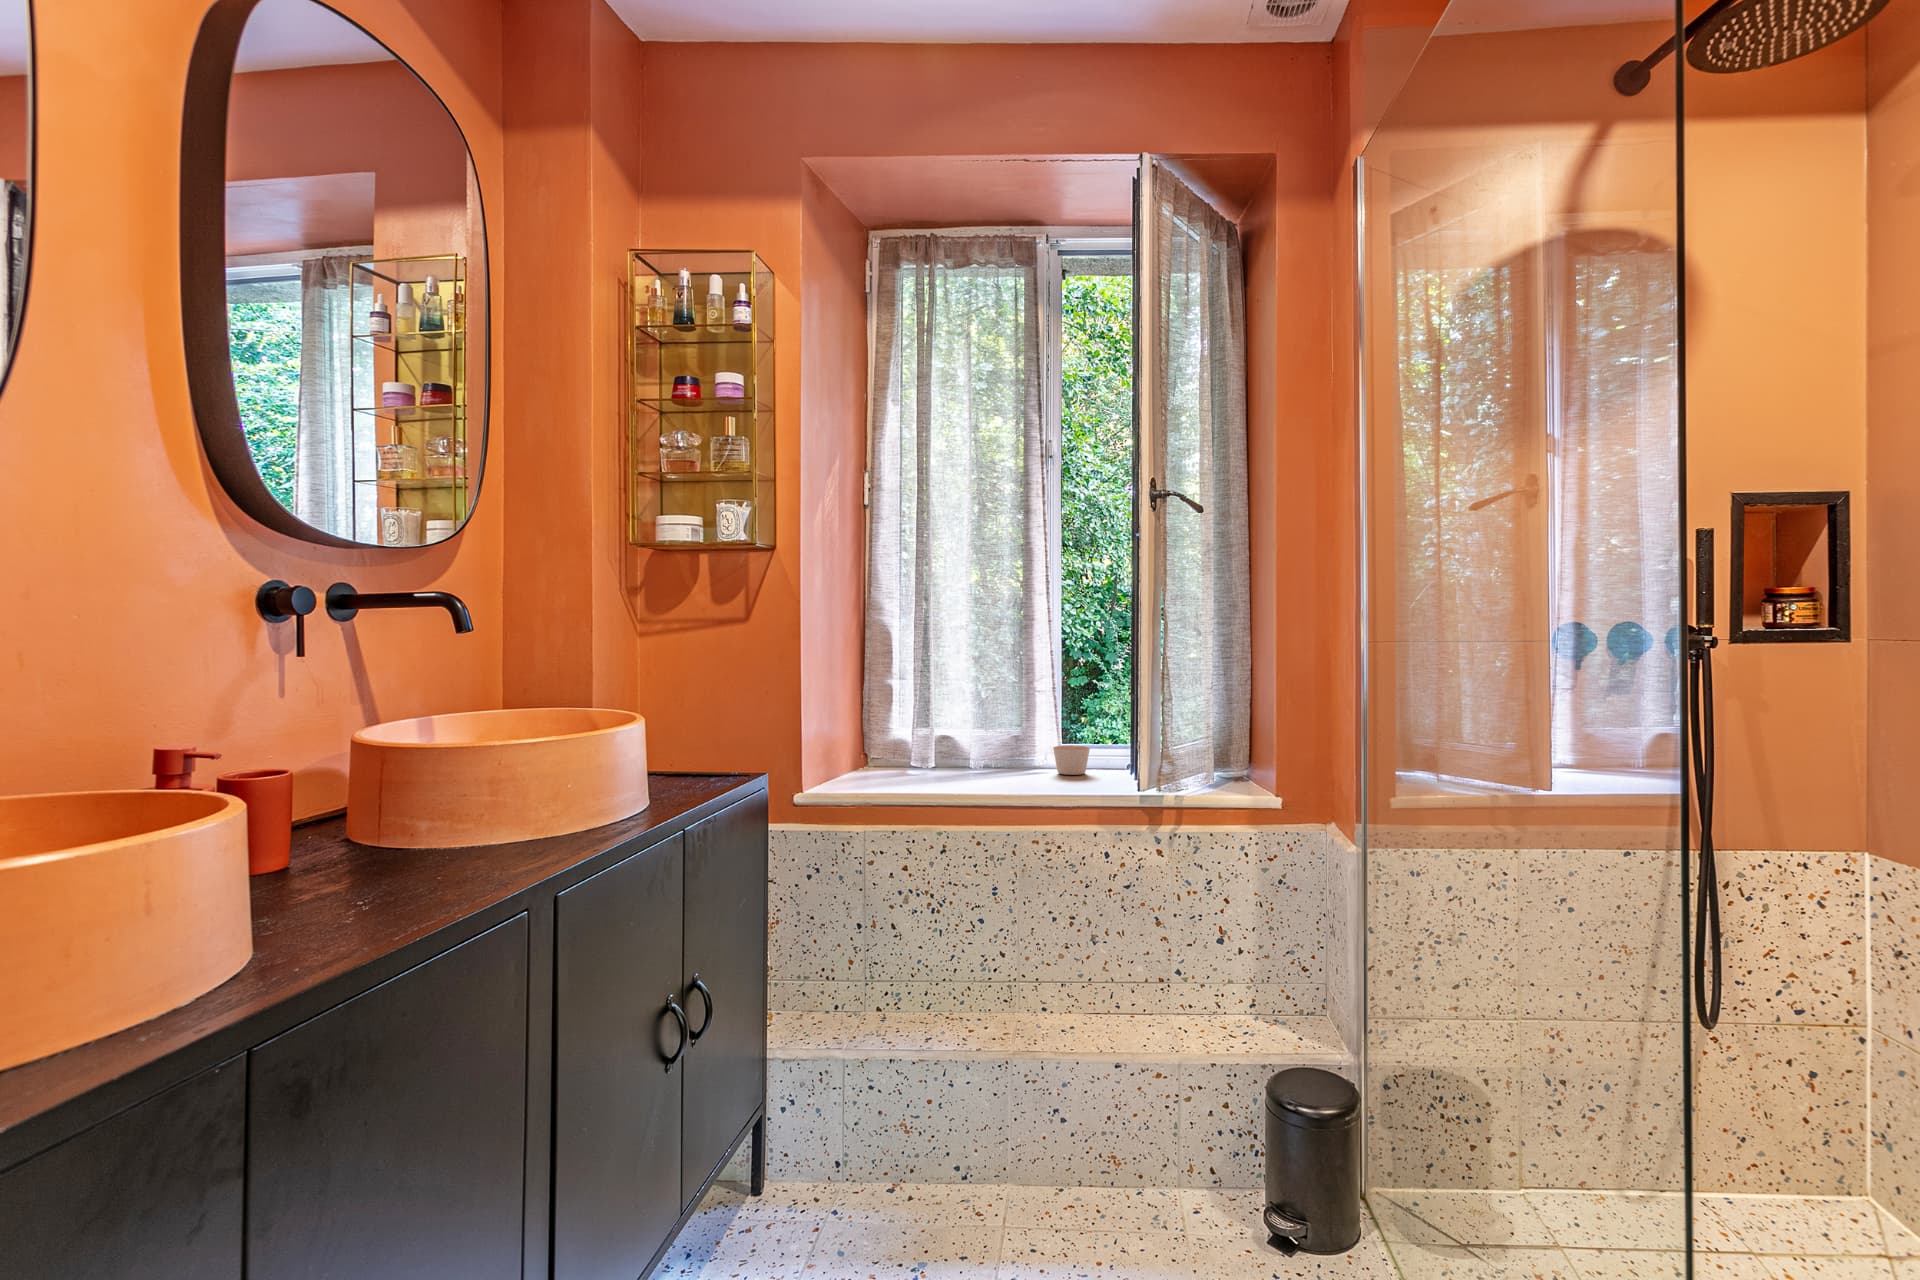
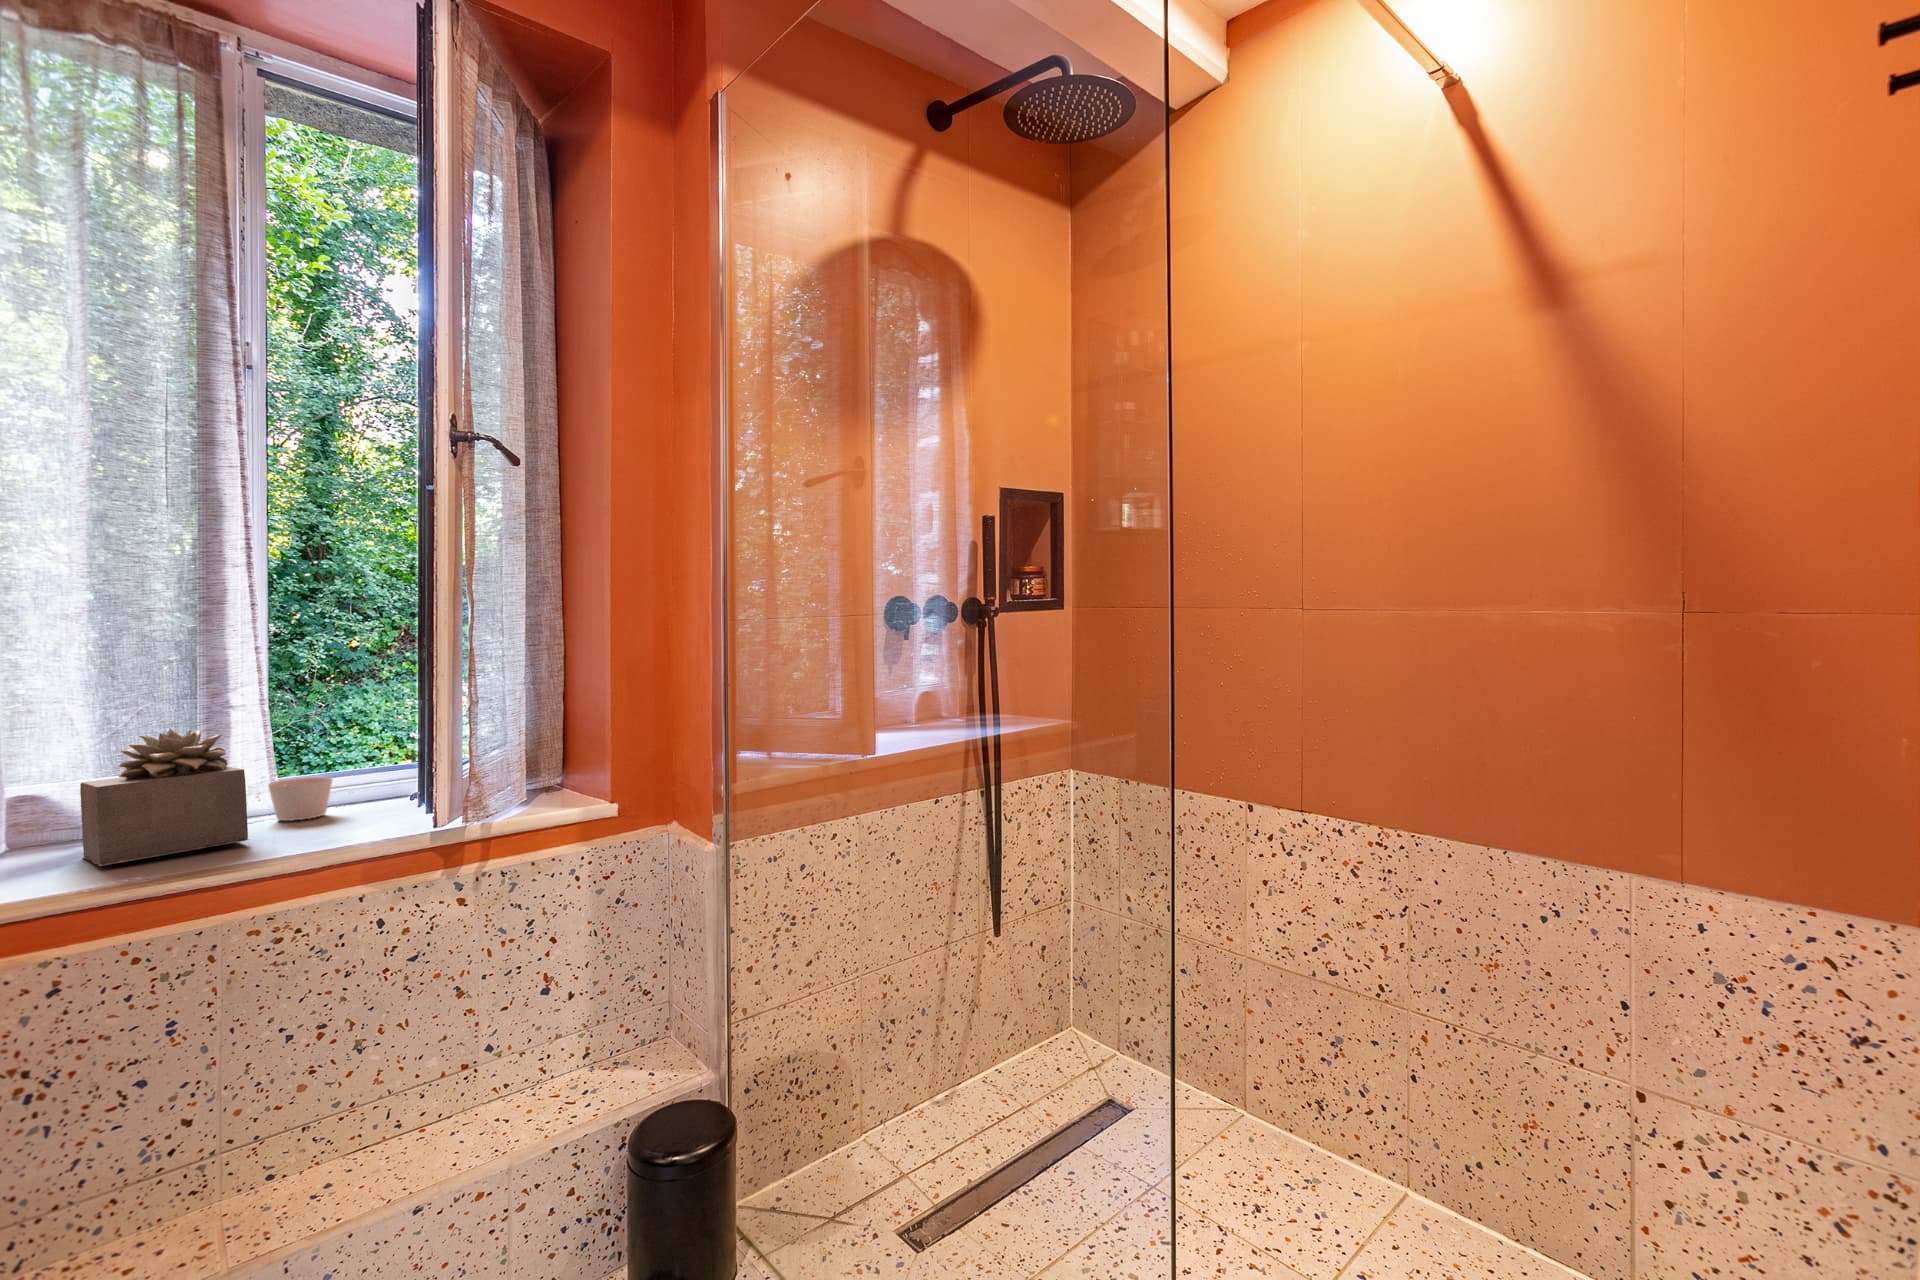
succulent plant: none [961,705,1037,786] -> present [80,729,250,866]

